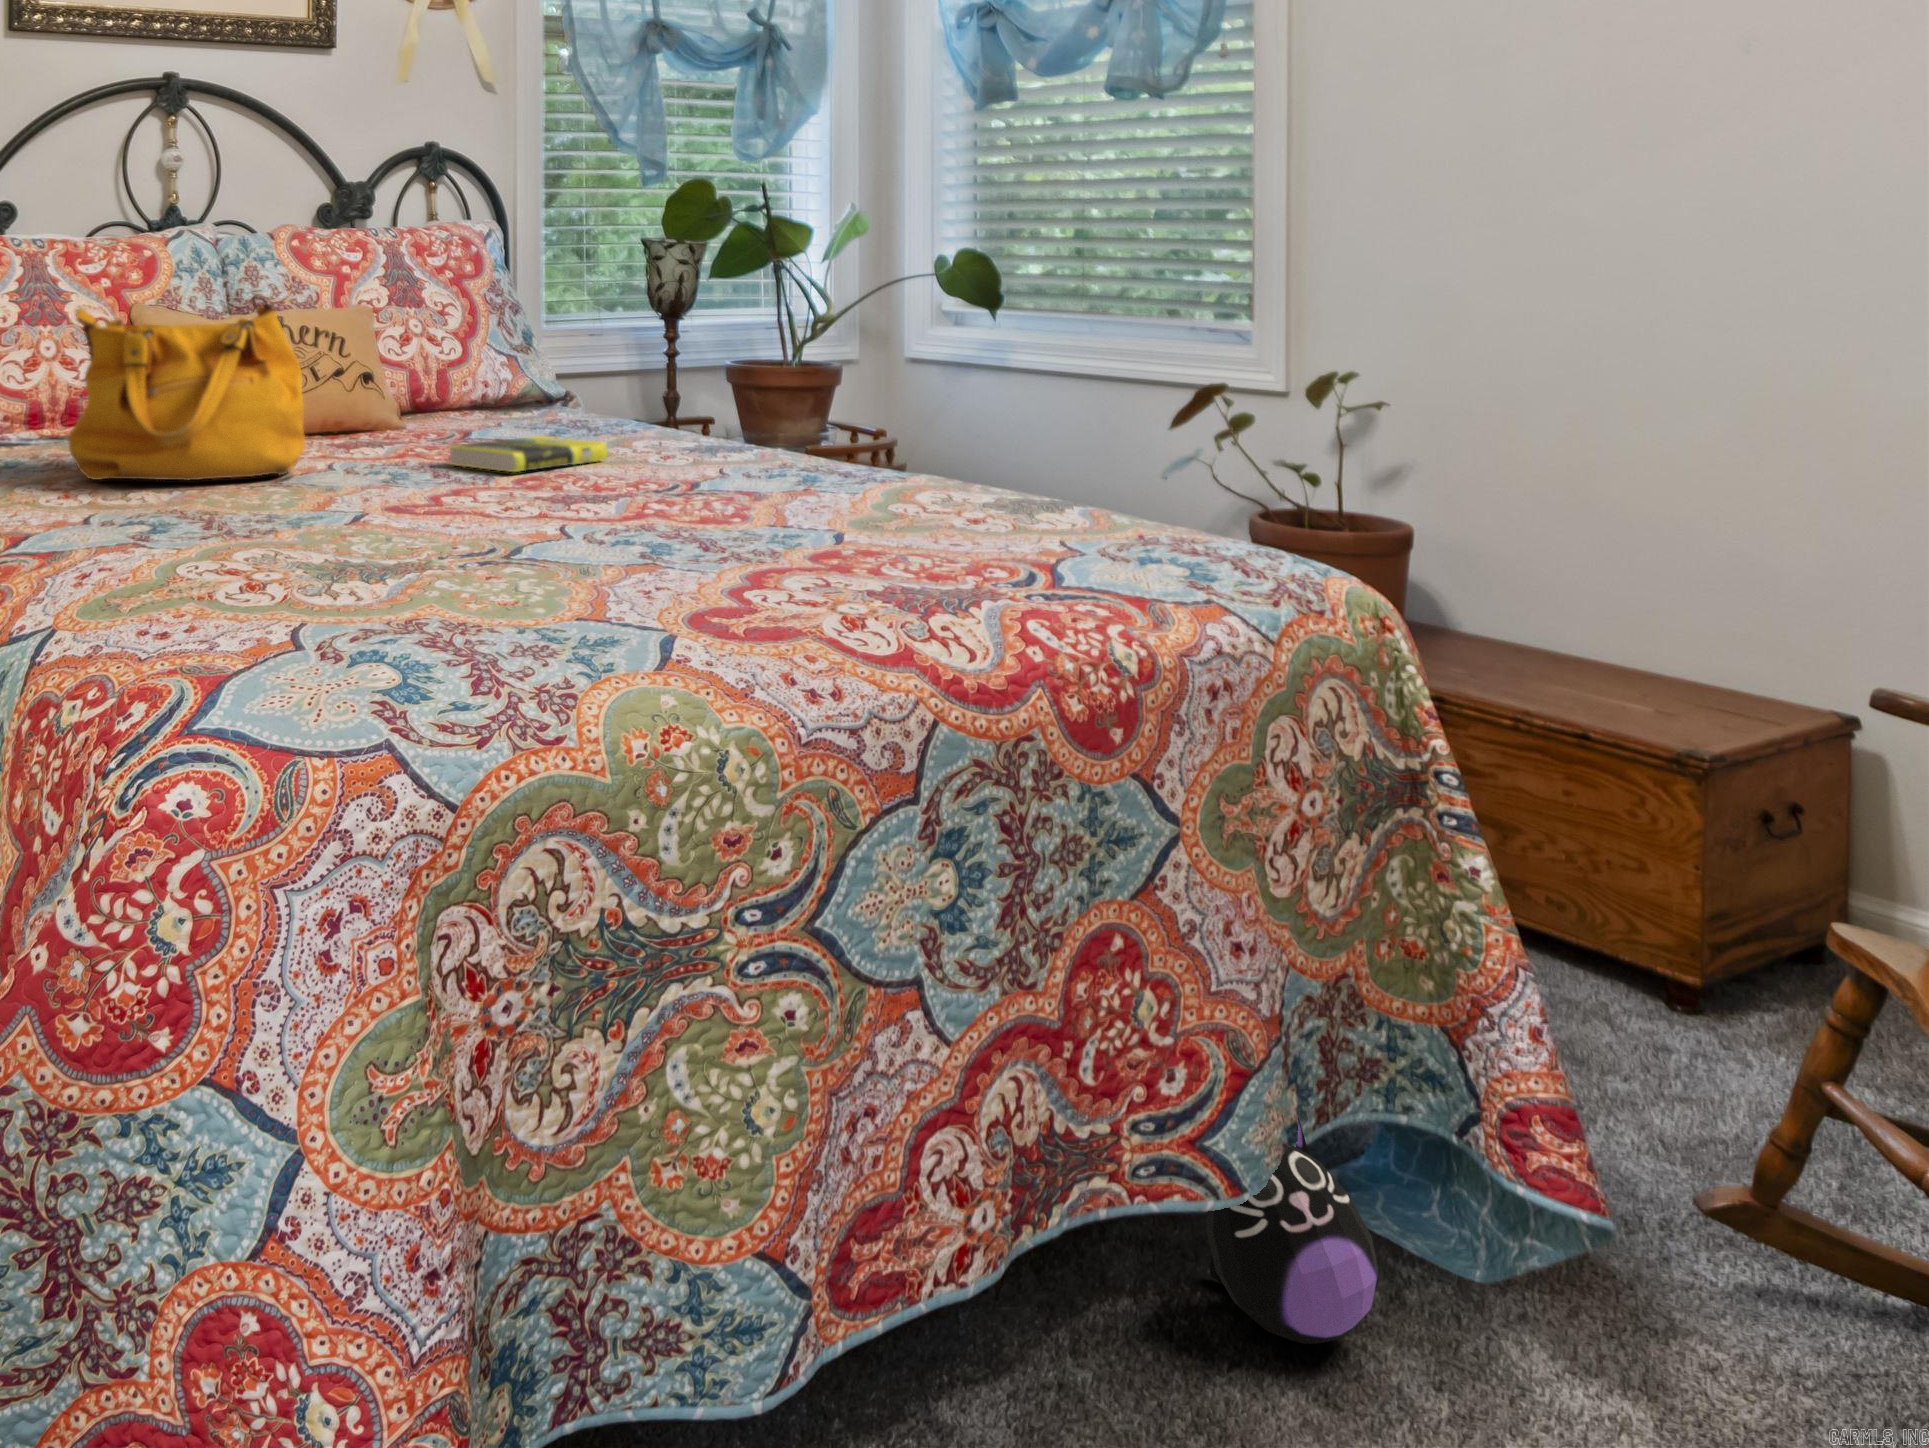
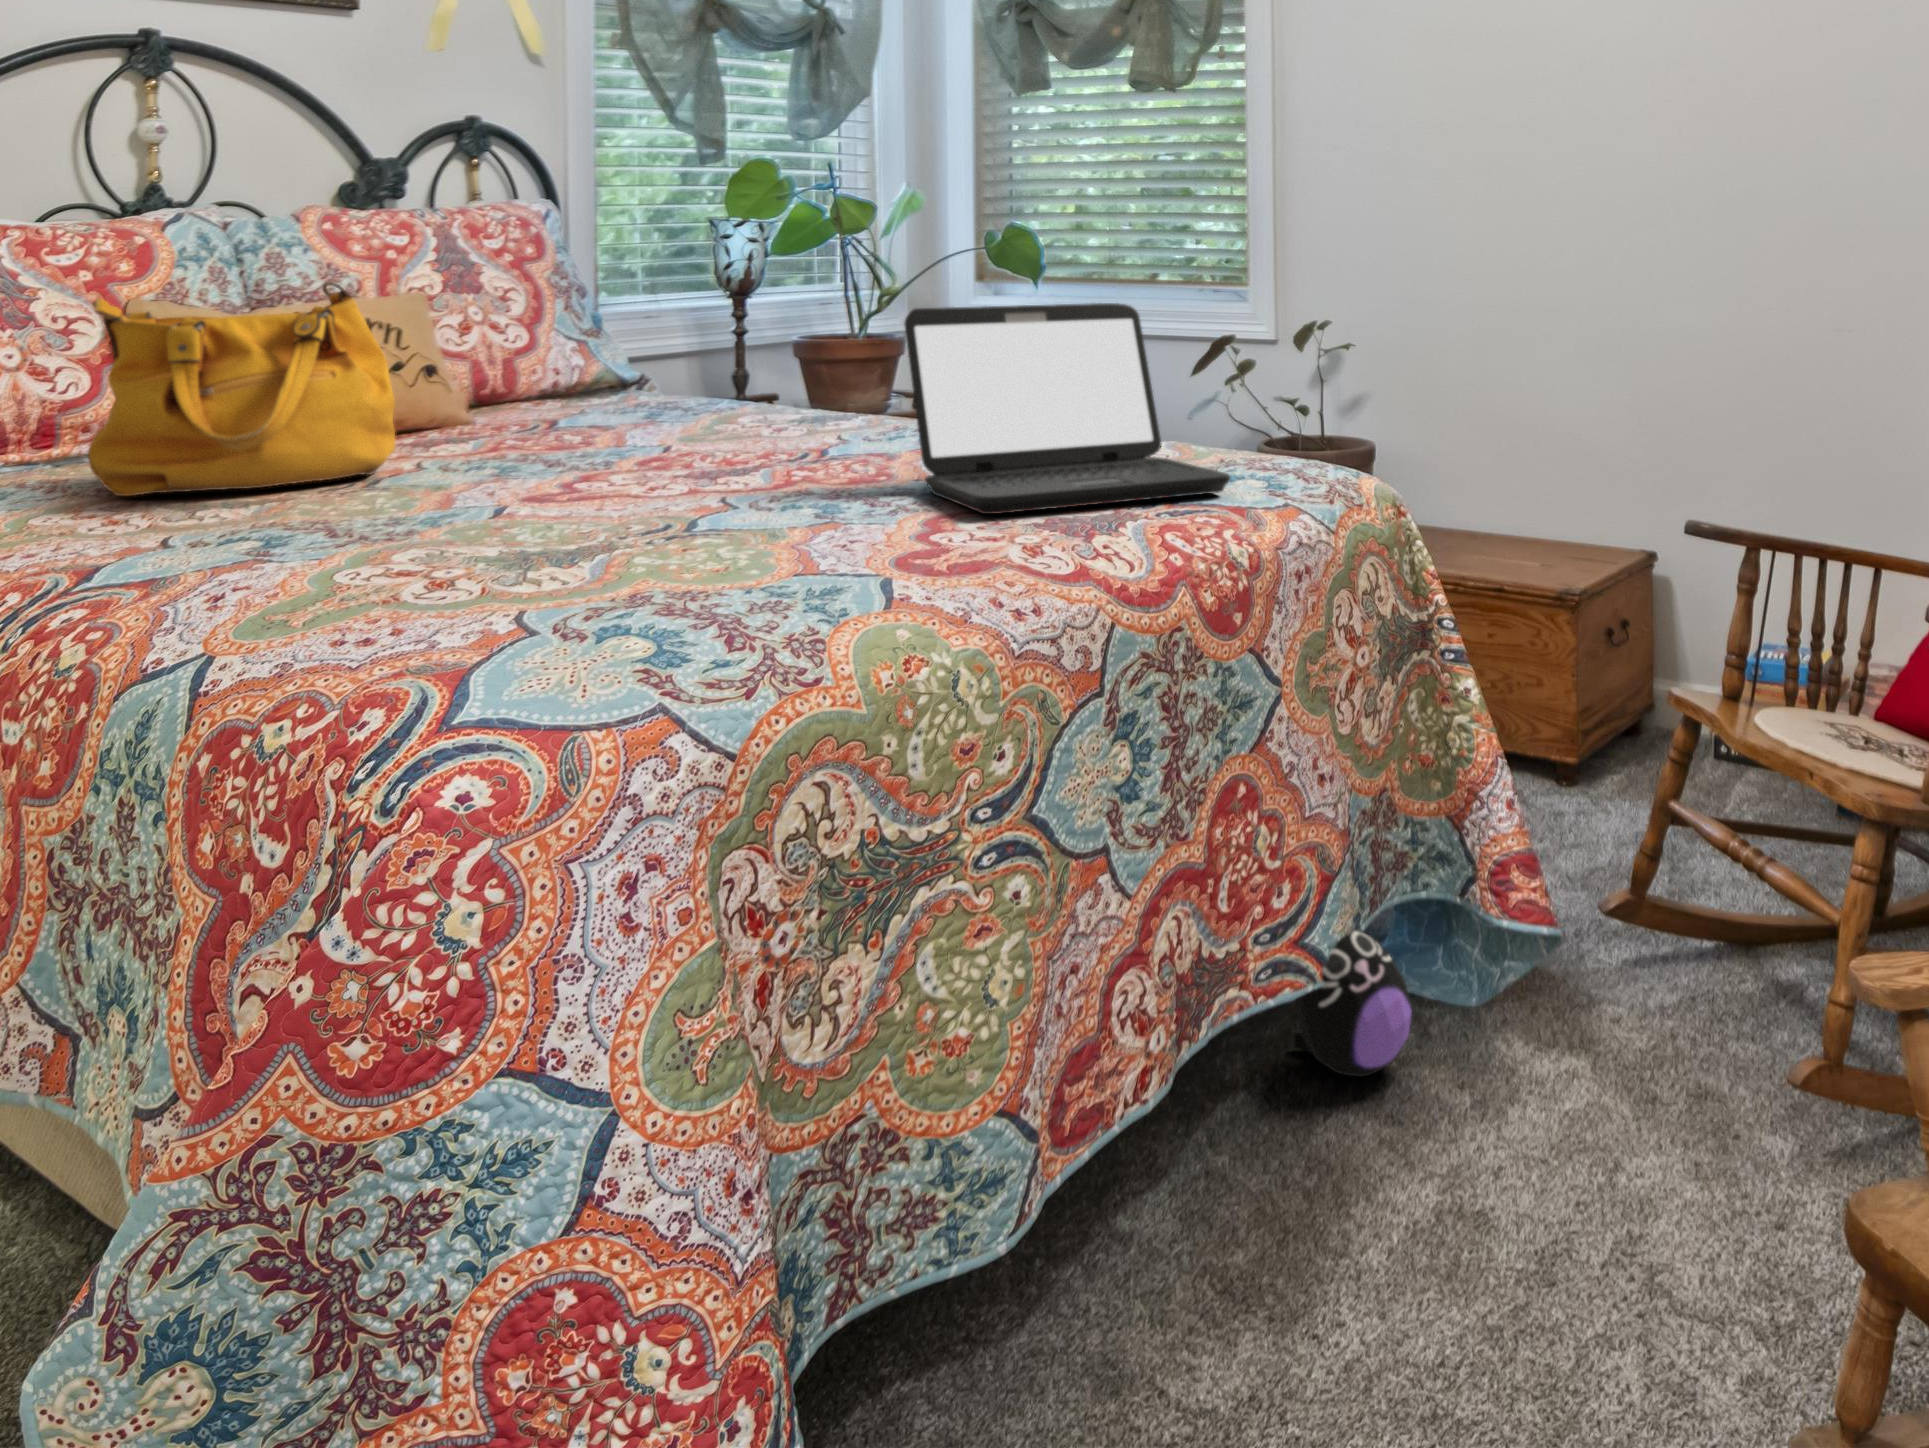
laptop: none [760,334,1136,570] -> present [905,303,1230,514]
book: present [449,436,608,472] -> none [555,419,724,455]

